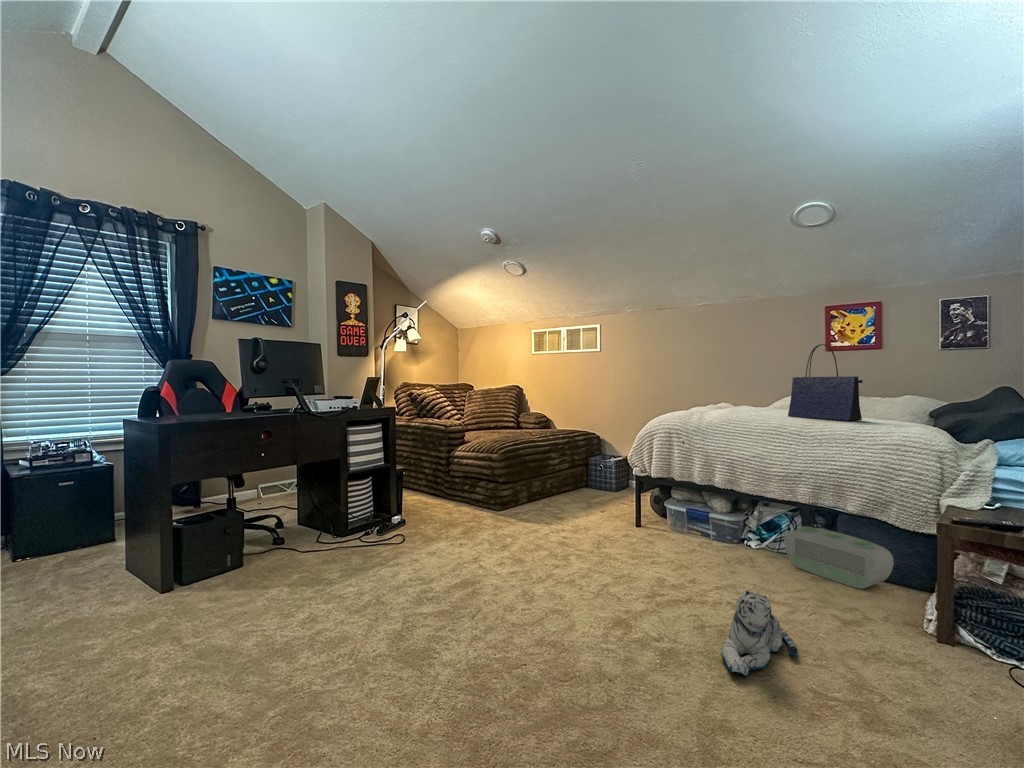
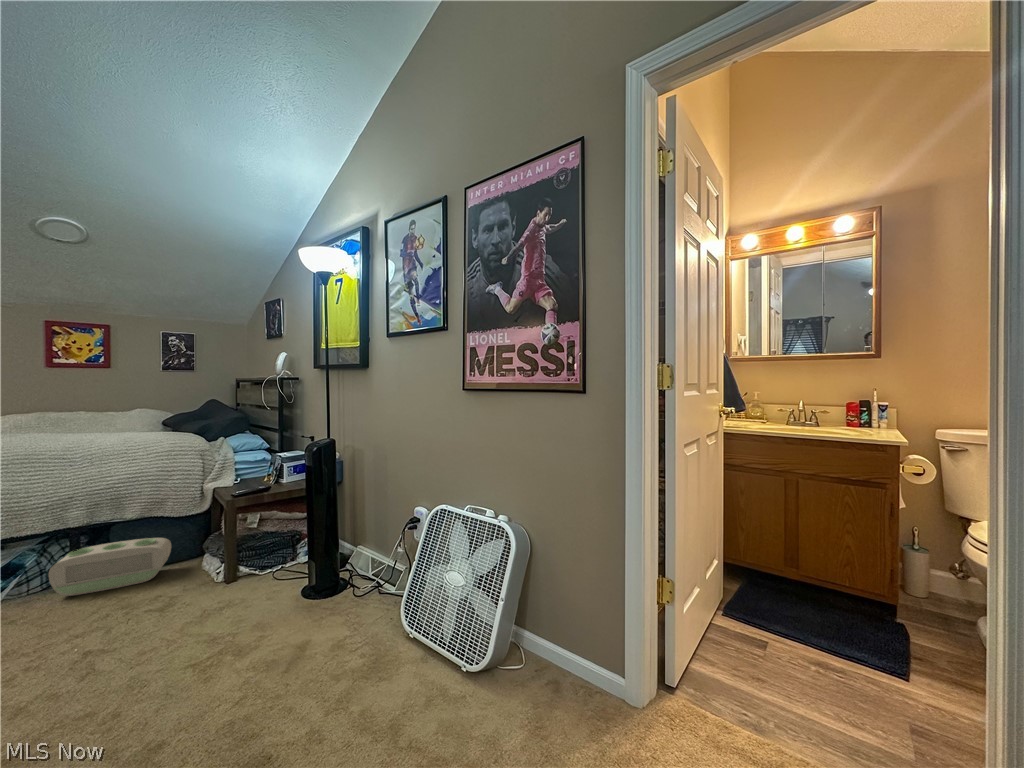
tote bag: present [788,344,863,421] -> none [37,366,136,441]
plush toy: present [722,590,797,676] -> none [58,624,148,724]

